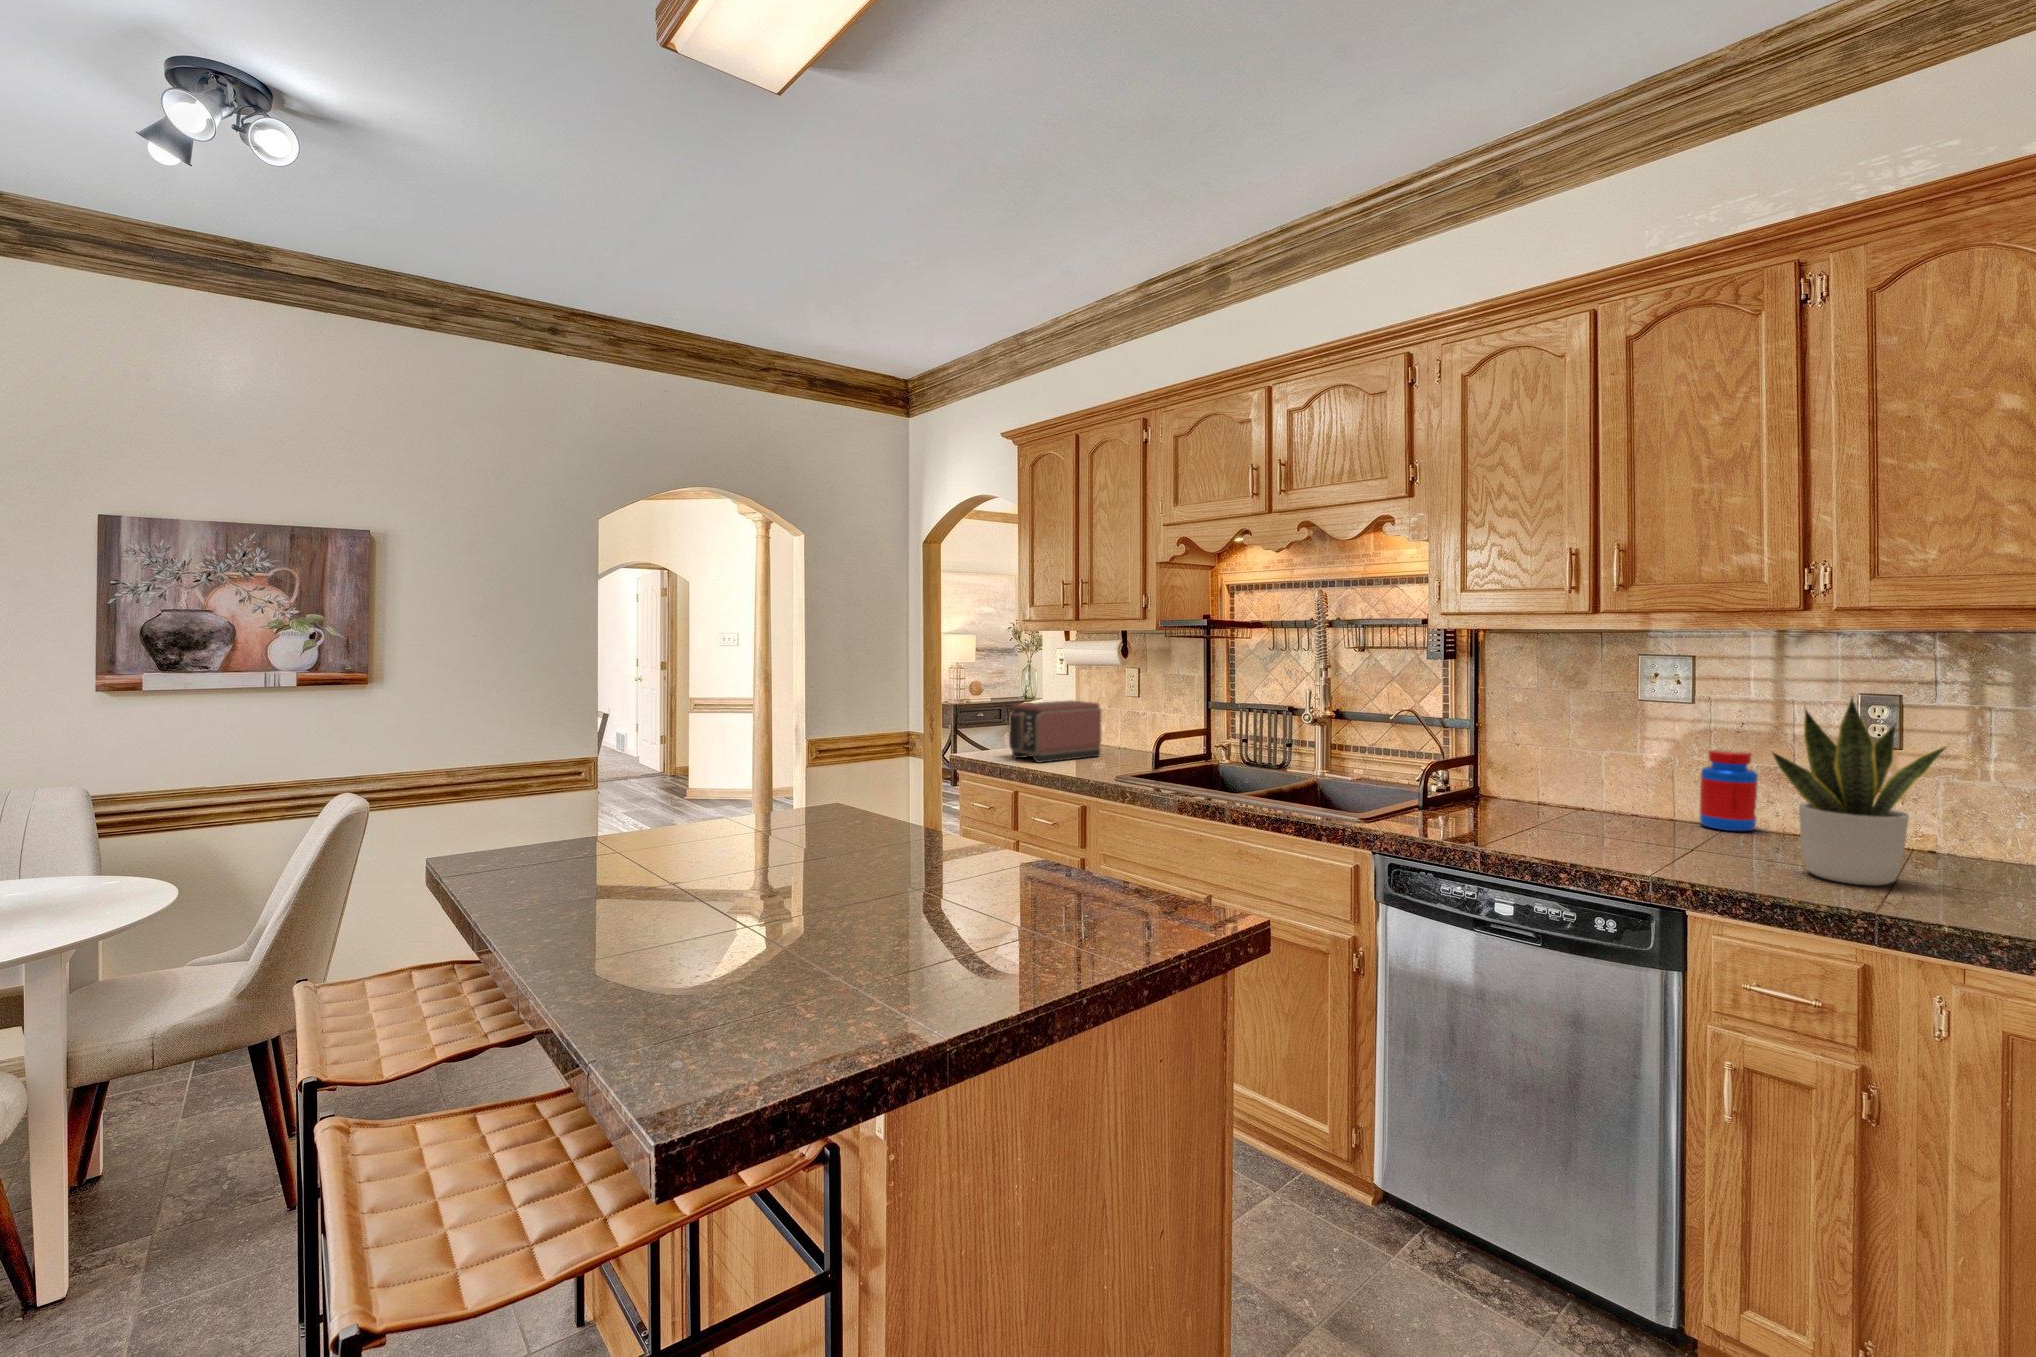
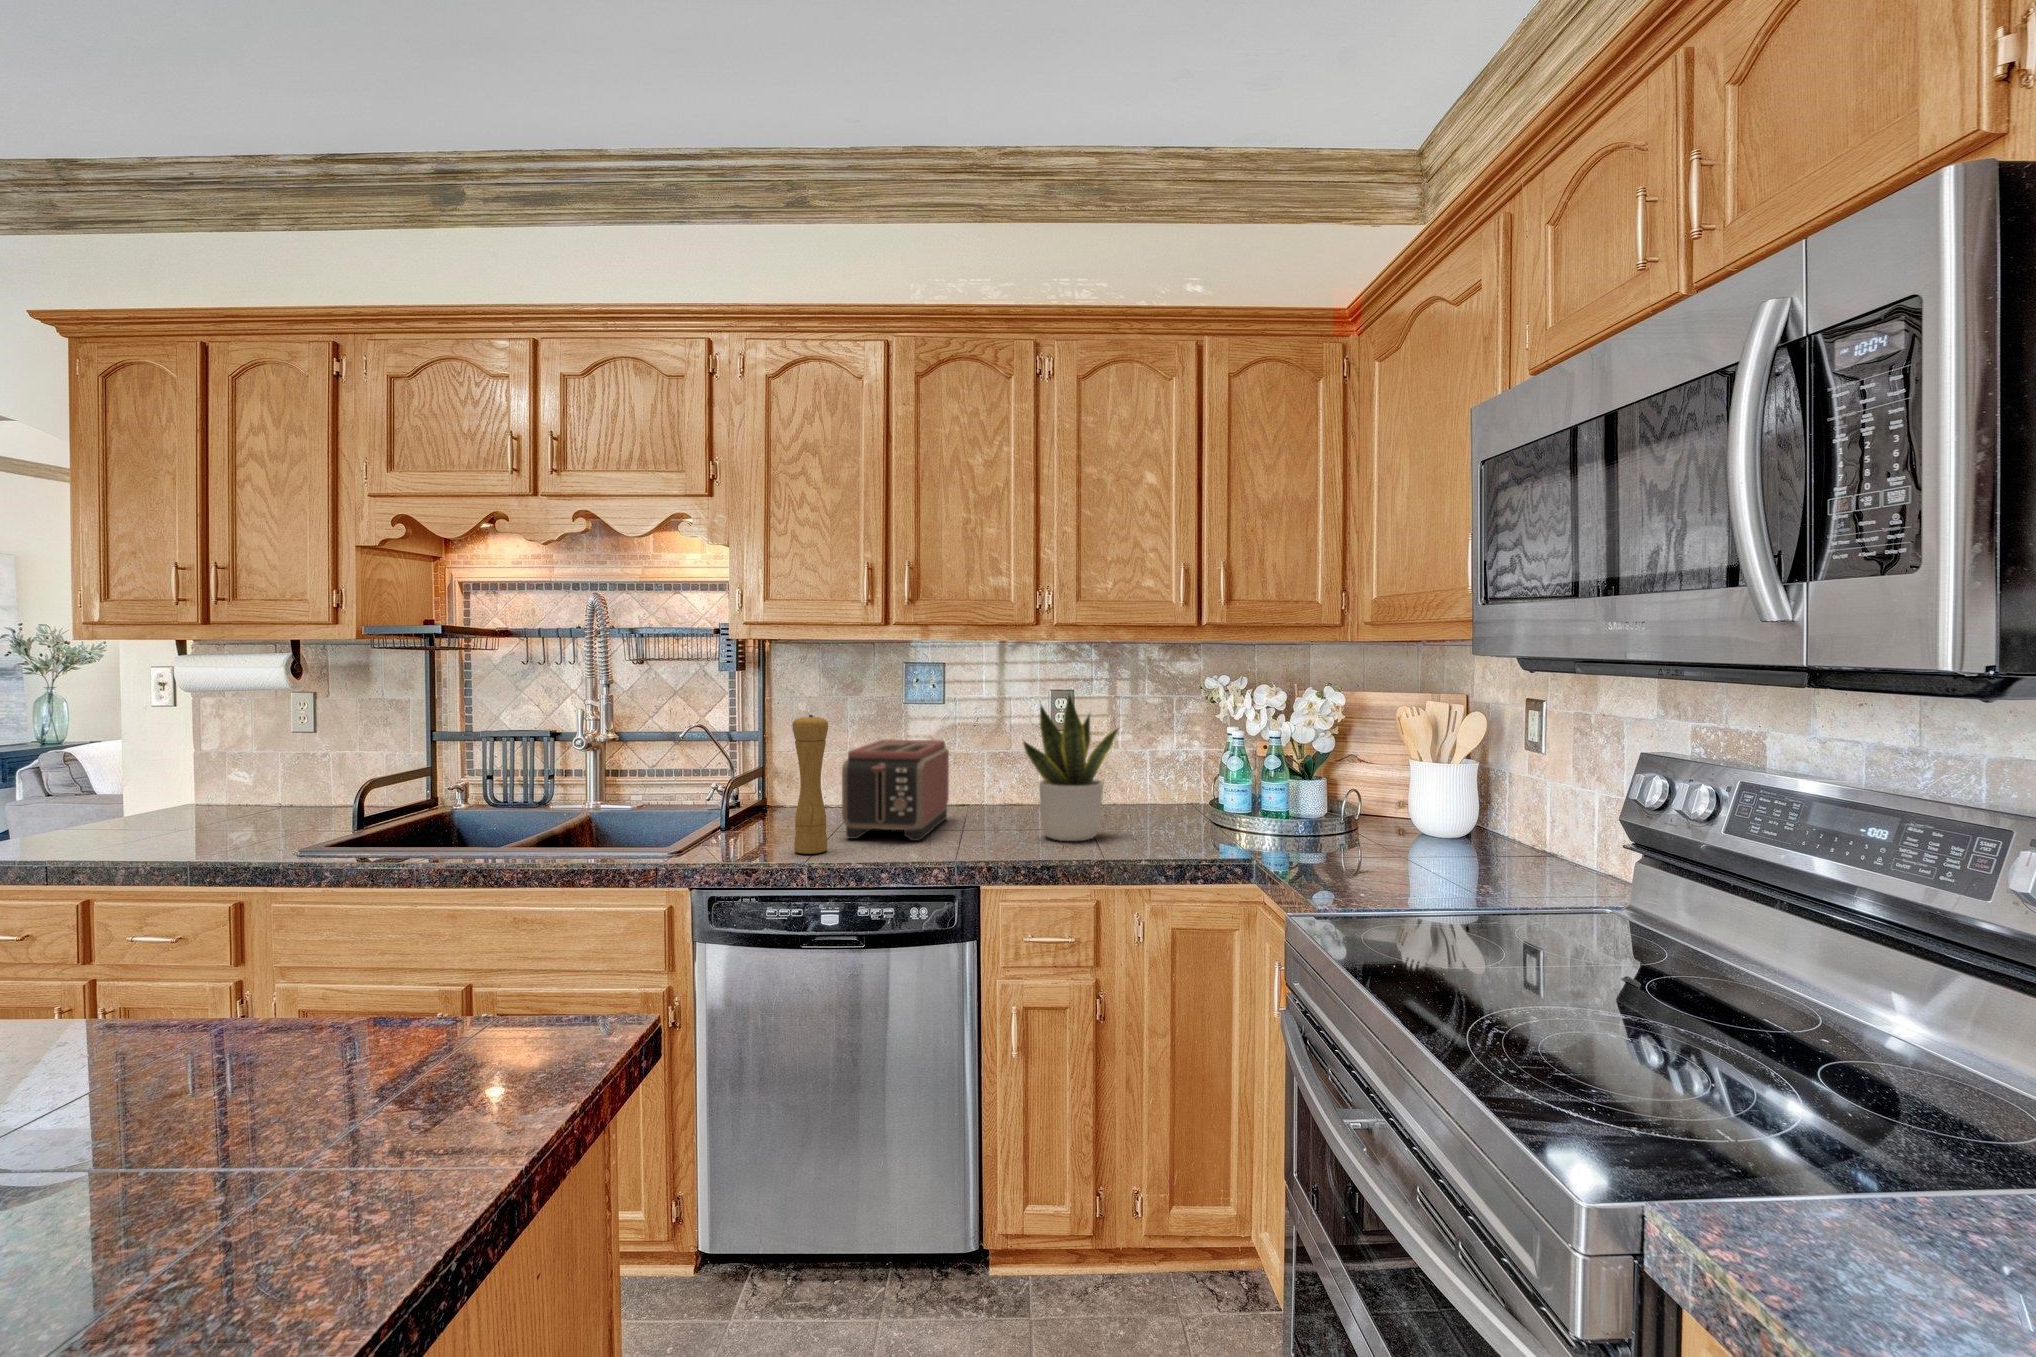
toaster: present [1009,700,1101,763] -> present [842,740,949,841]
pepper mill: none [1473,707,1513,843] -> present [792,715,828,854]
jar: present [1699,750,1758,831] -> none [954,743,992,813]

